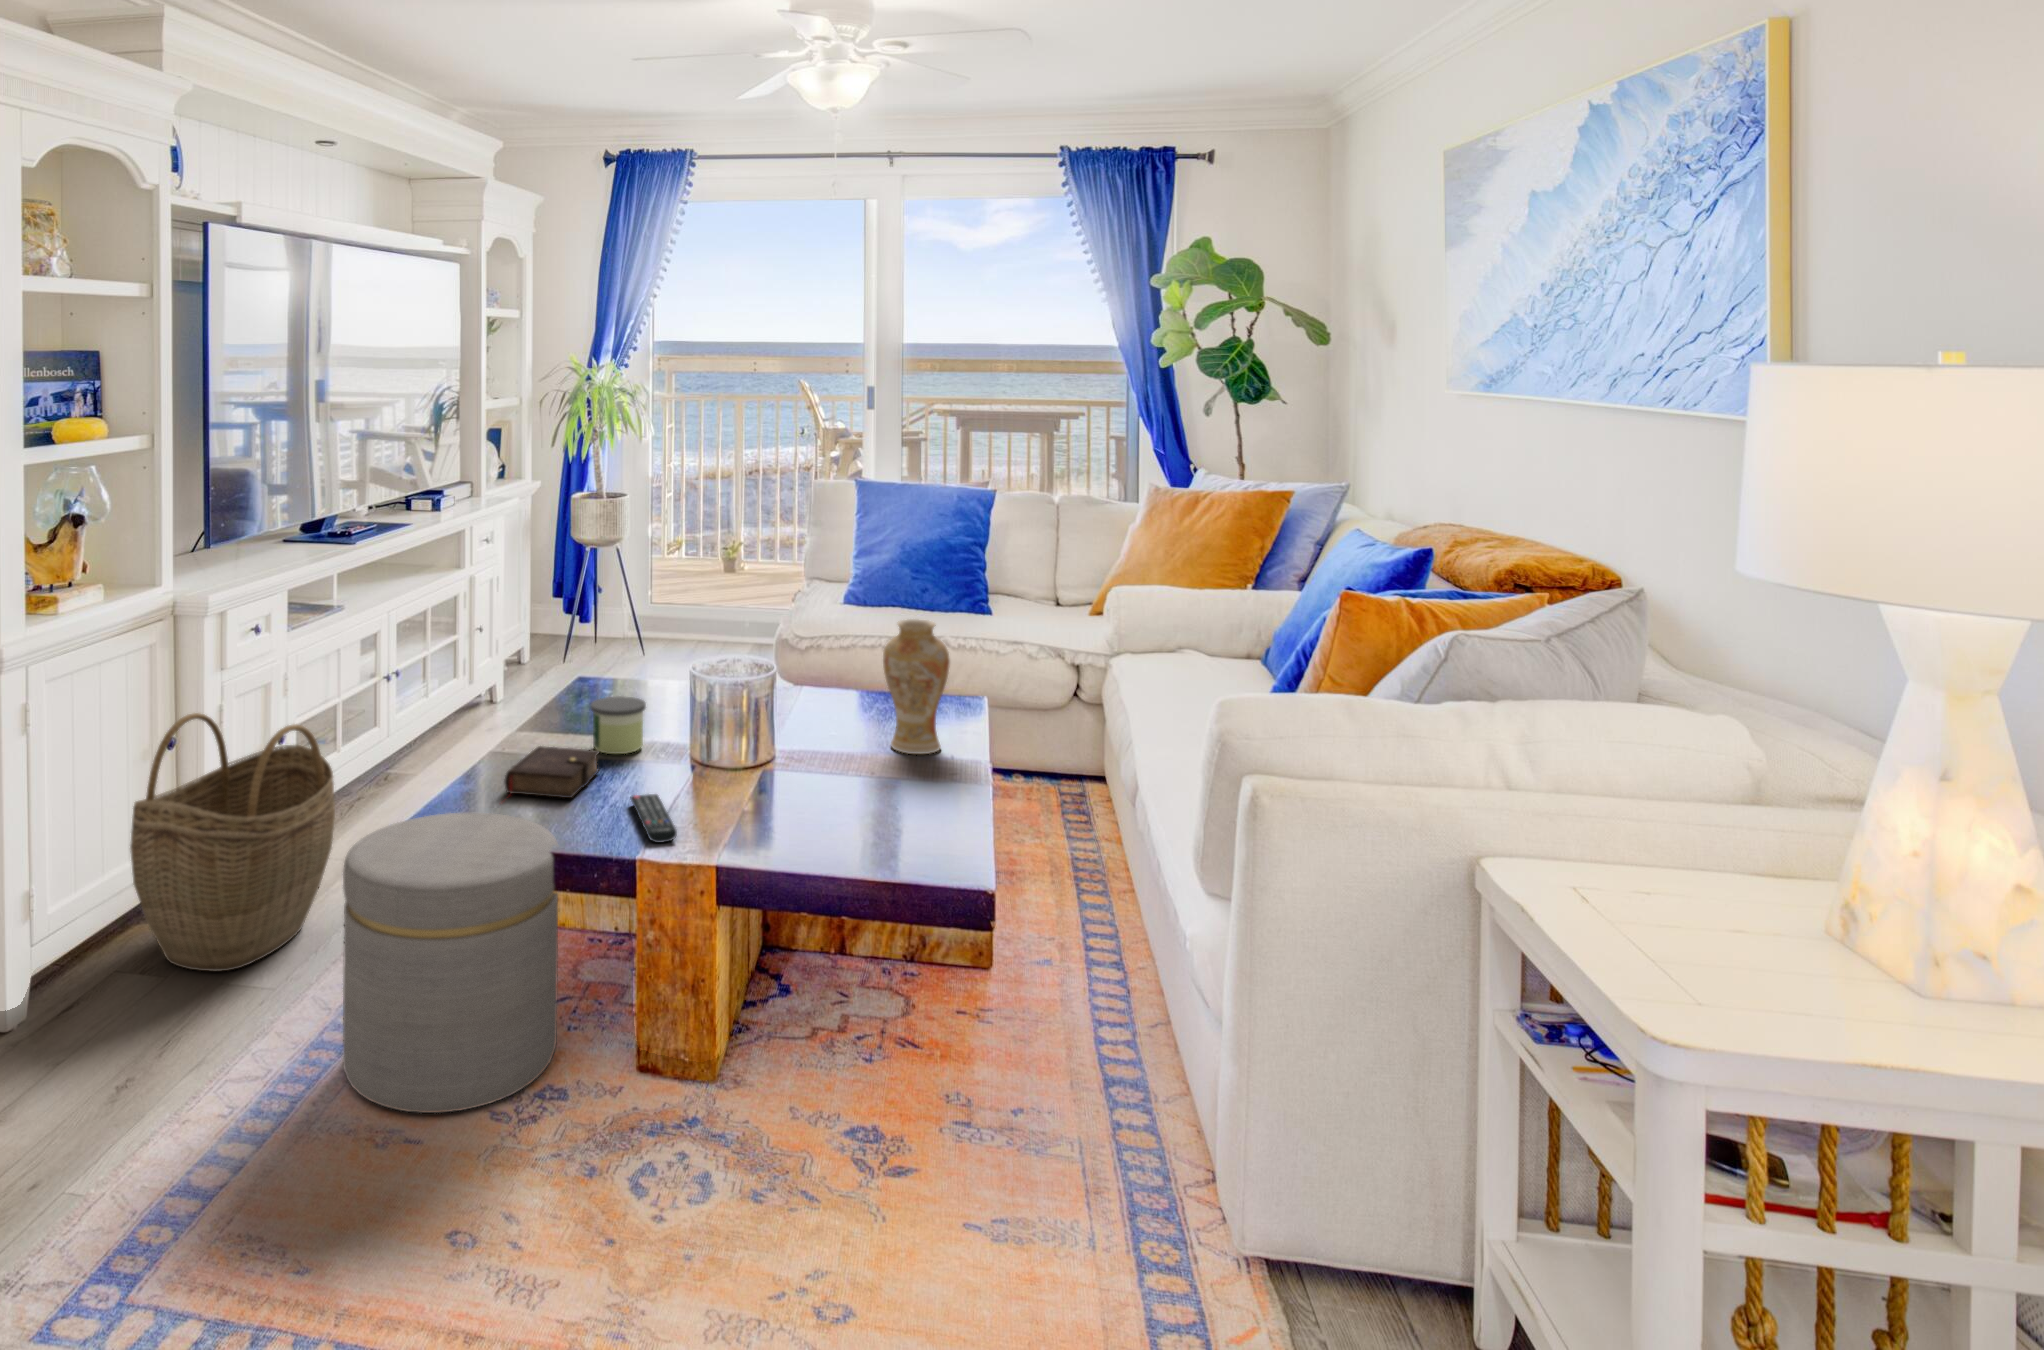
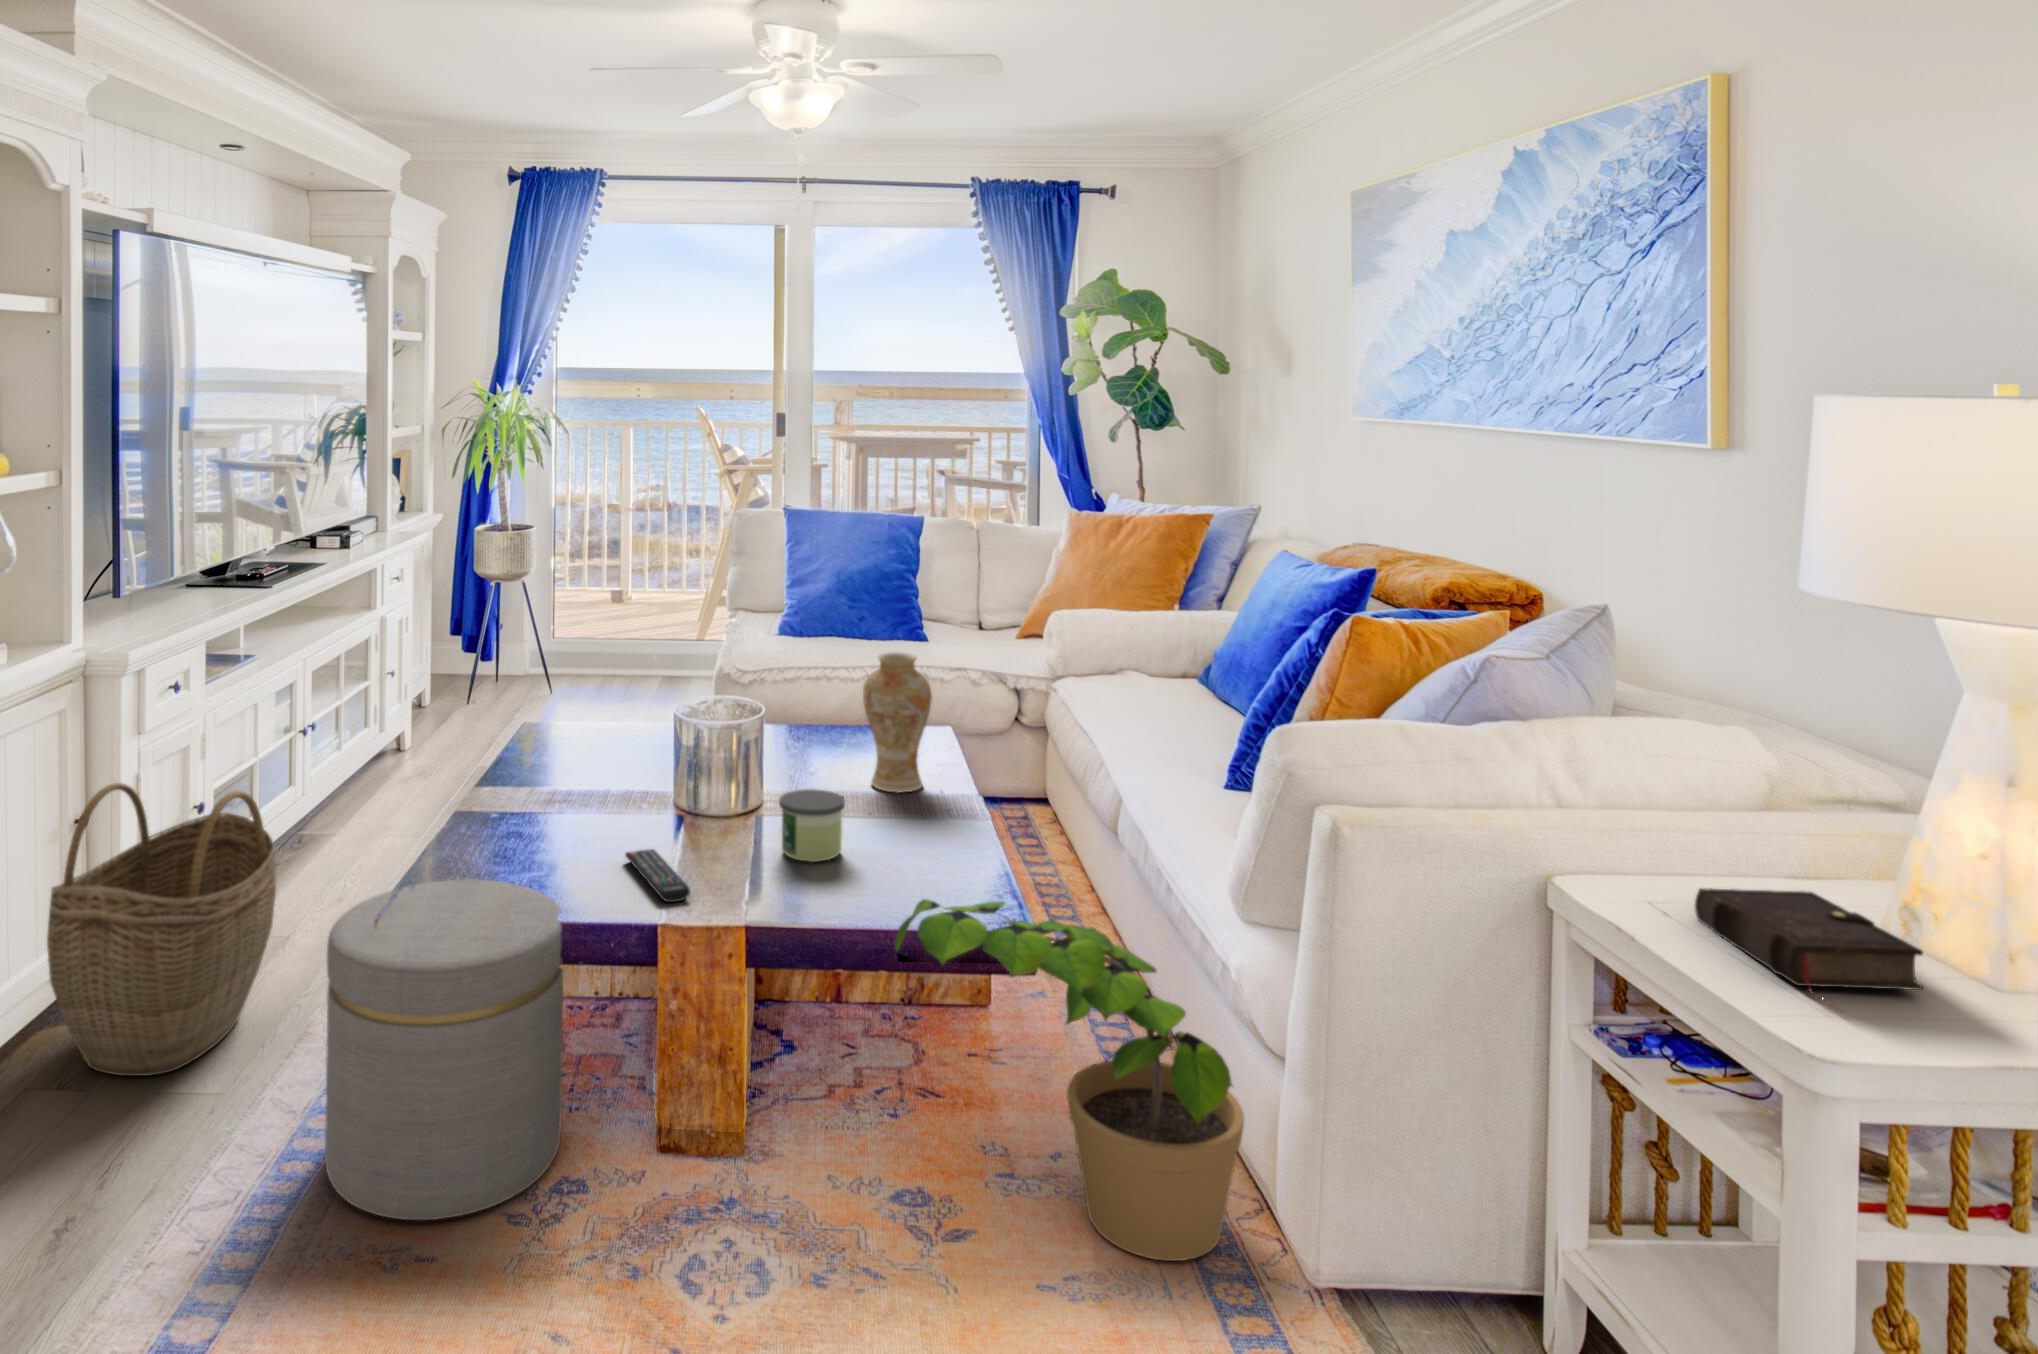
candle: present [591,696,646,754] -> present [779,789,845,862]
book: present [504,746,599,798] -> present [1695,888,1923,1008]
potted plant: none [845,851,1186,1212] -> present [895,899,1244,1261]

